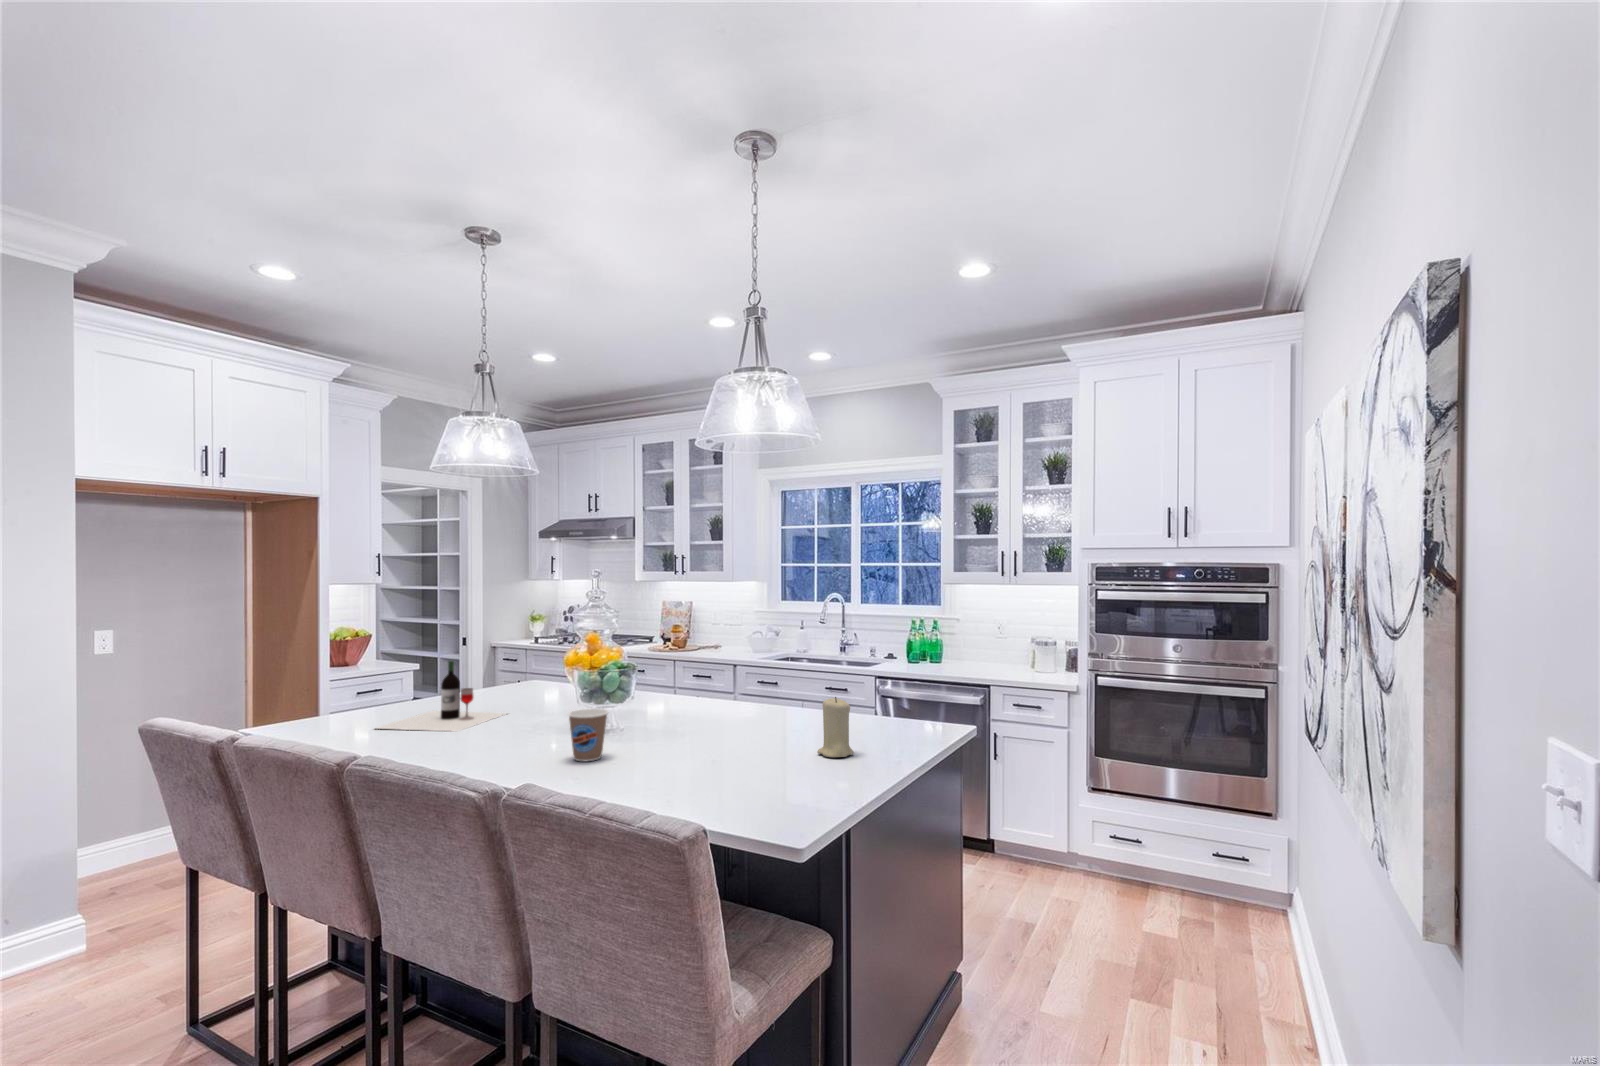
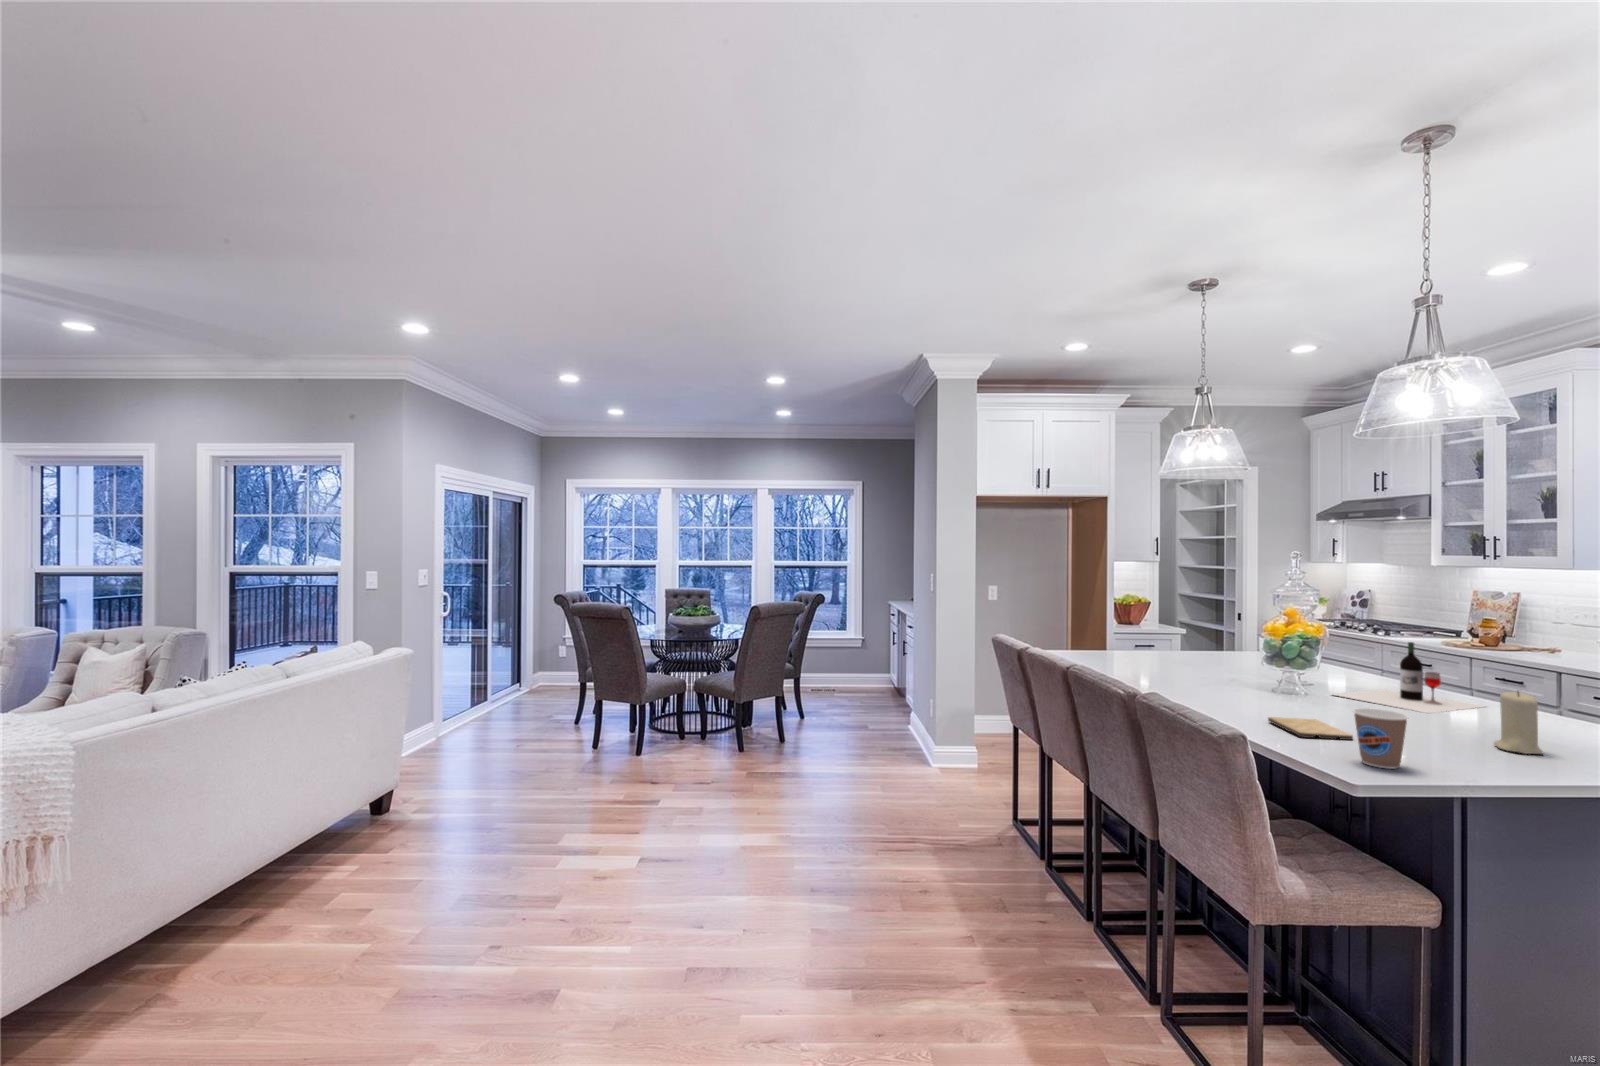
wine bottle: present [376,661,506,731] -> present [1334,642,1482,713]
coffee cup: present [568,709,608,761] -> present [1353,708,1408,769]
cutting board: none [637,766,731,796] -> present [1268,717,1353,740]

